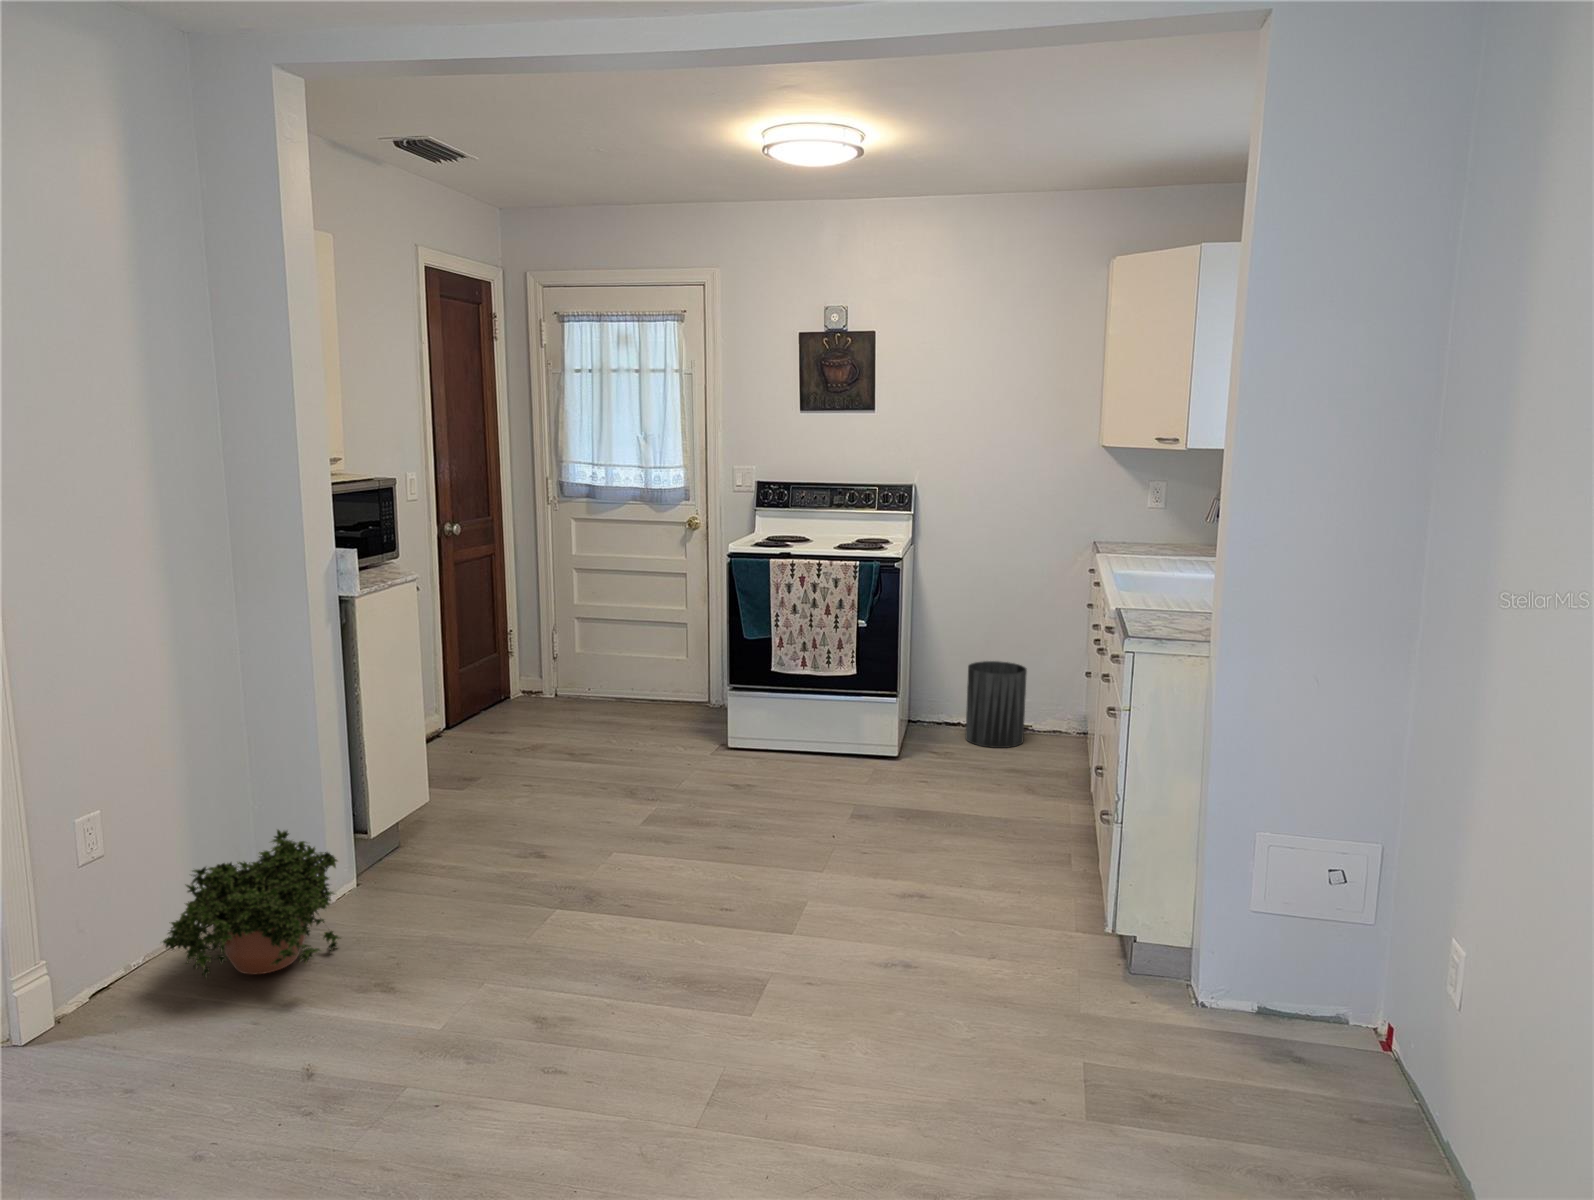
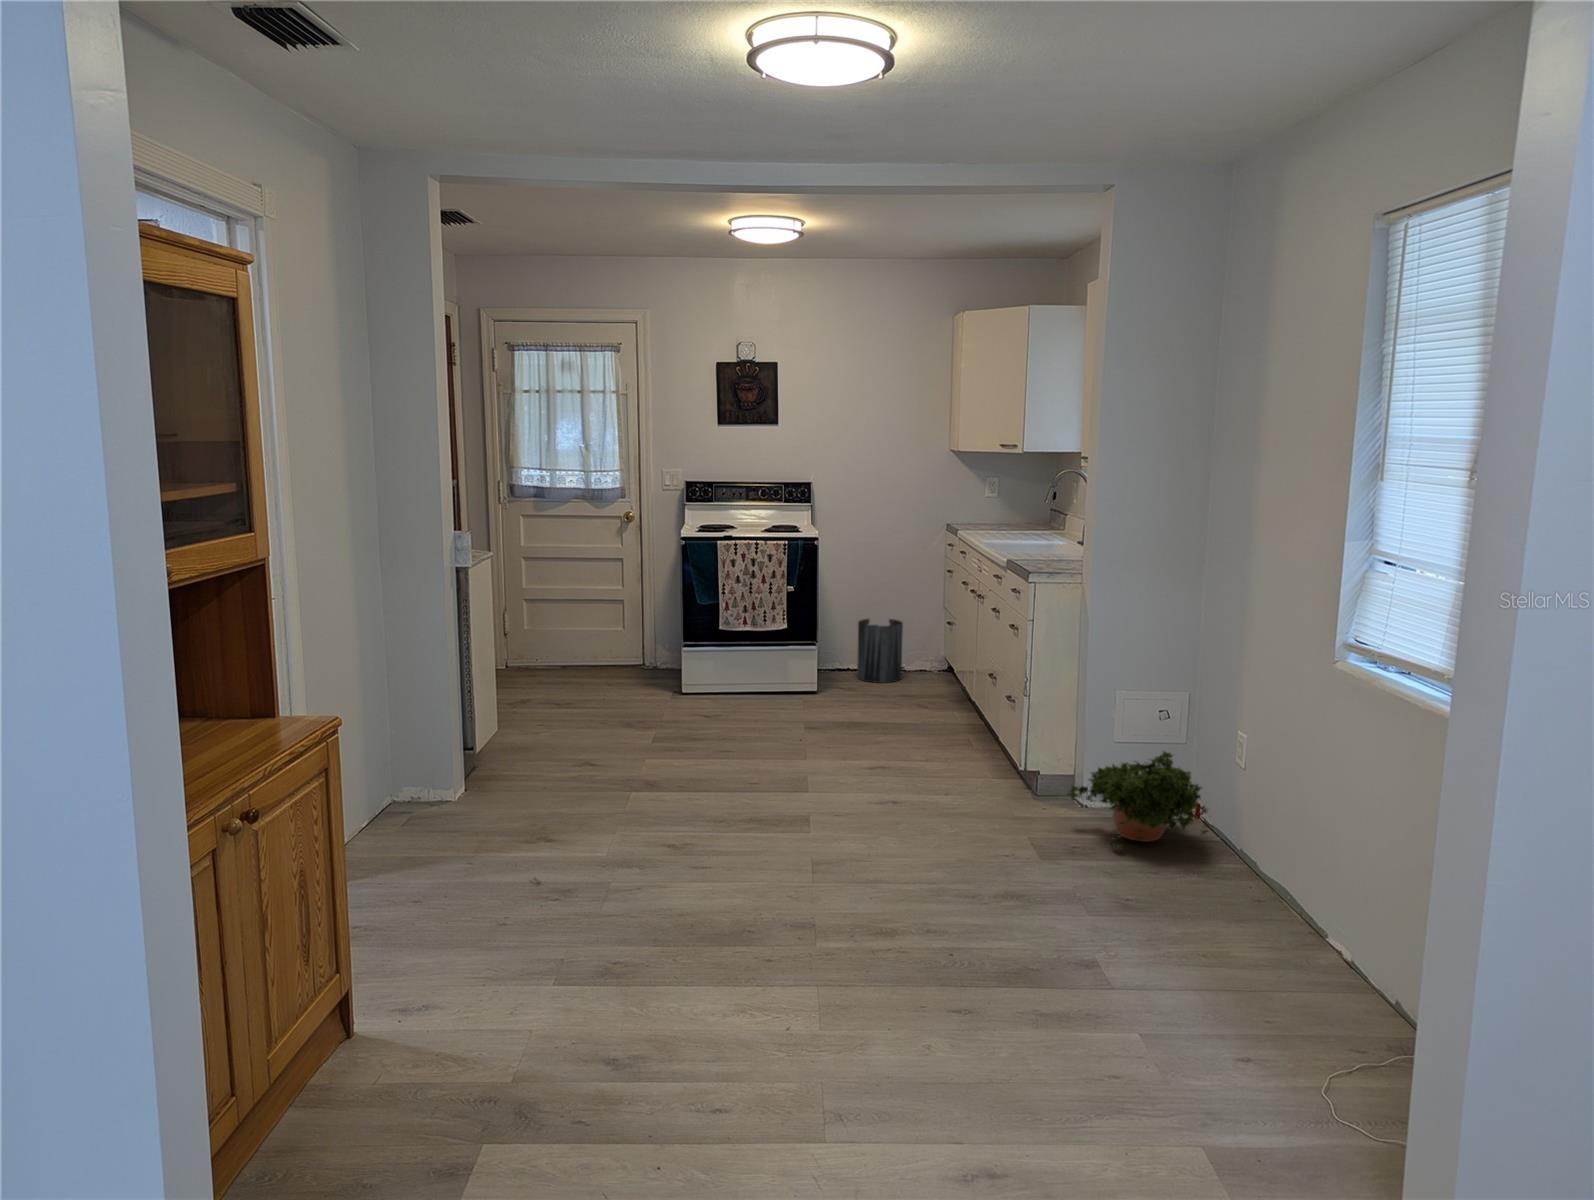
potted plant: present [163,830,341,978] -> present [1067,751,1213,848]

